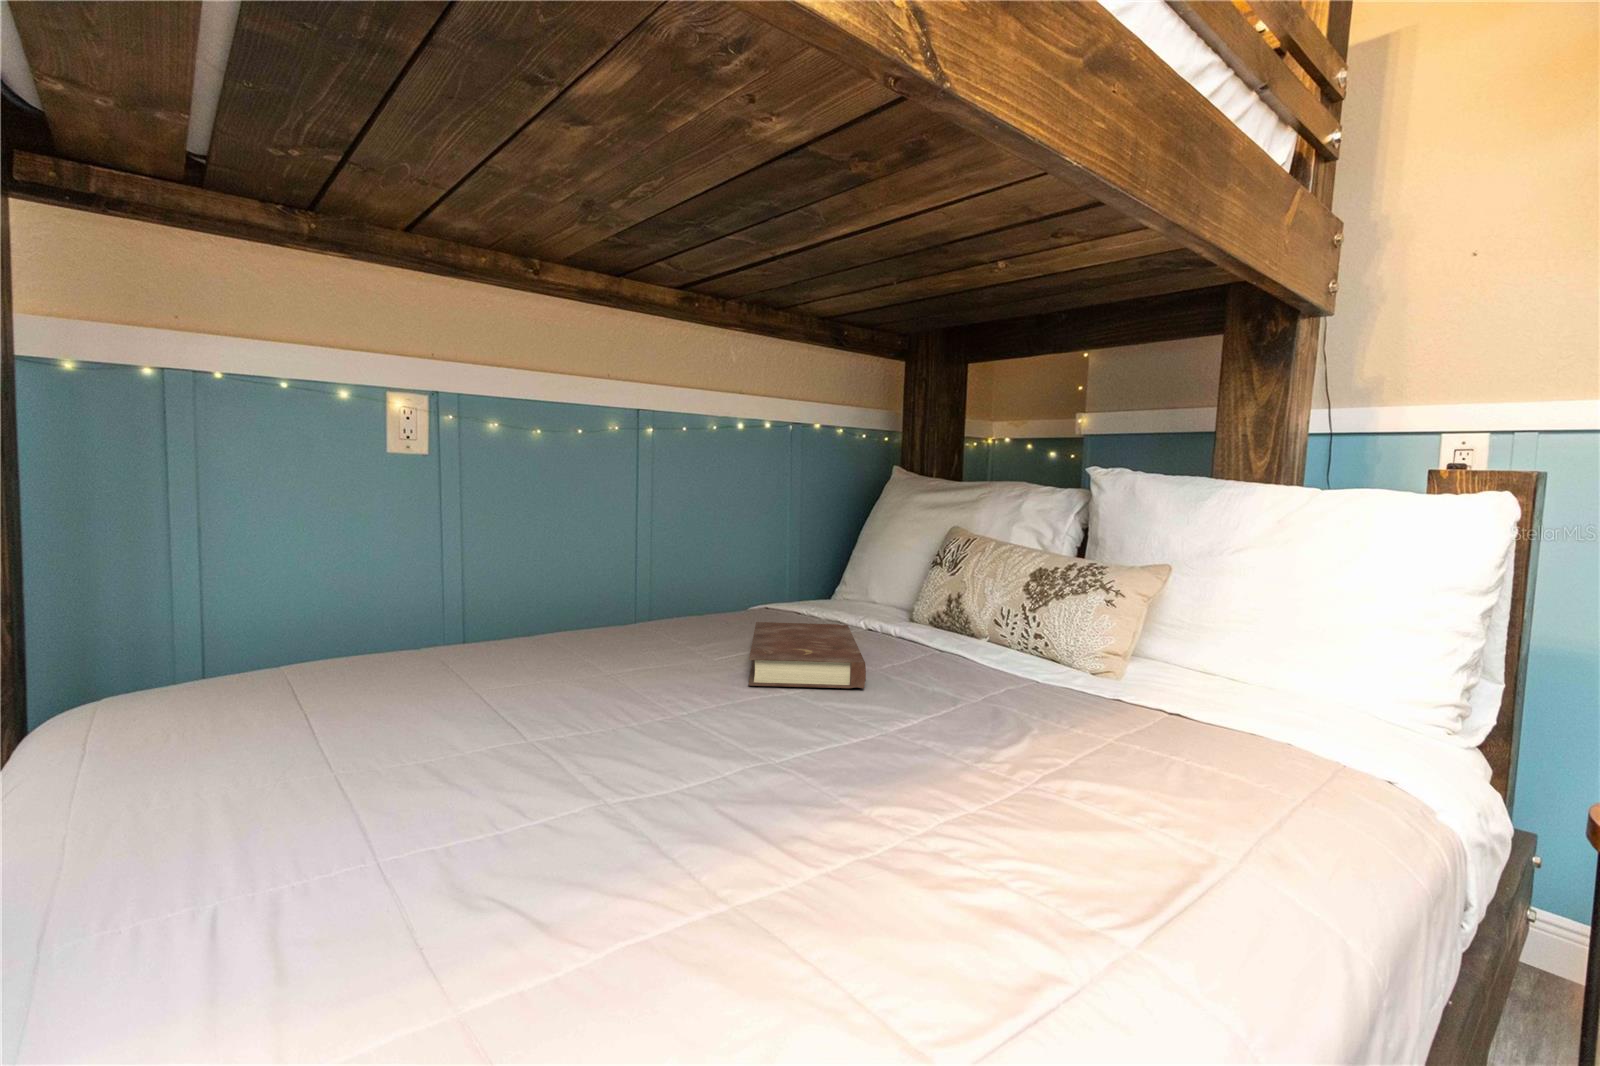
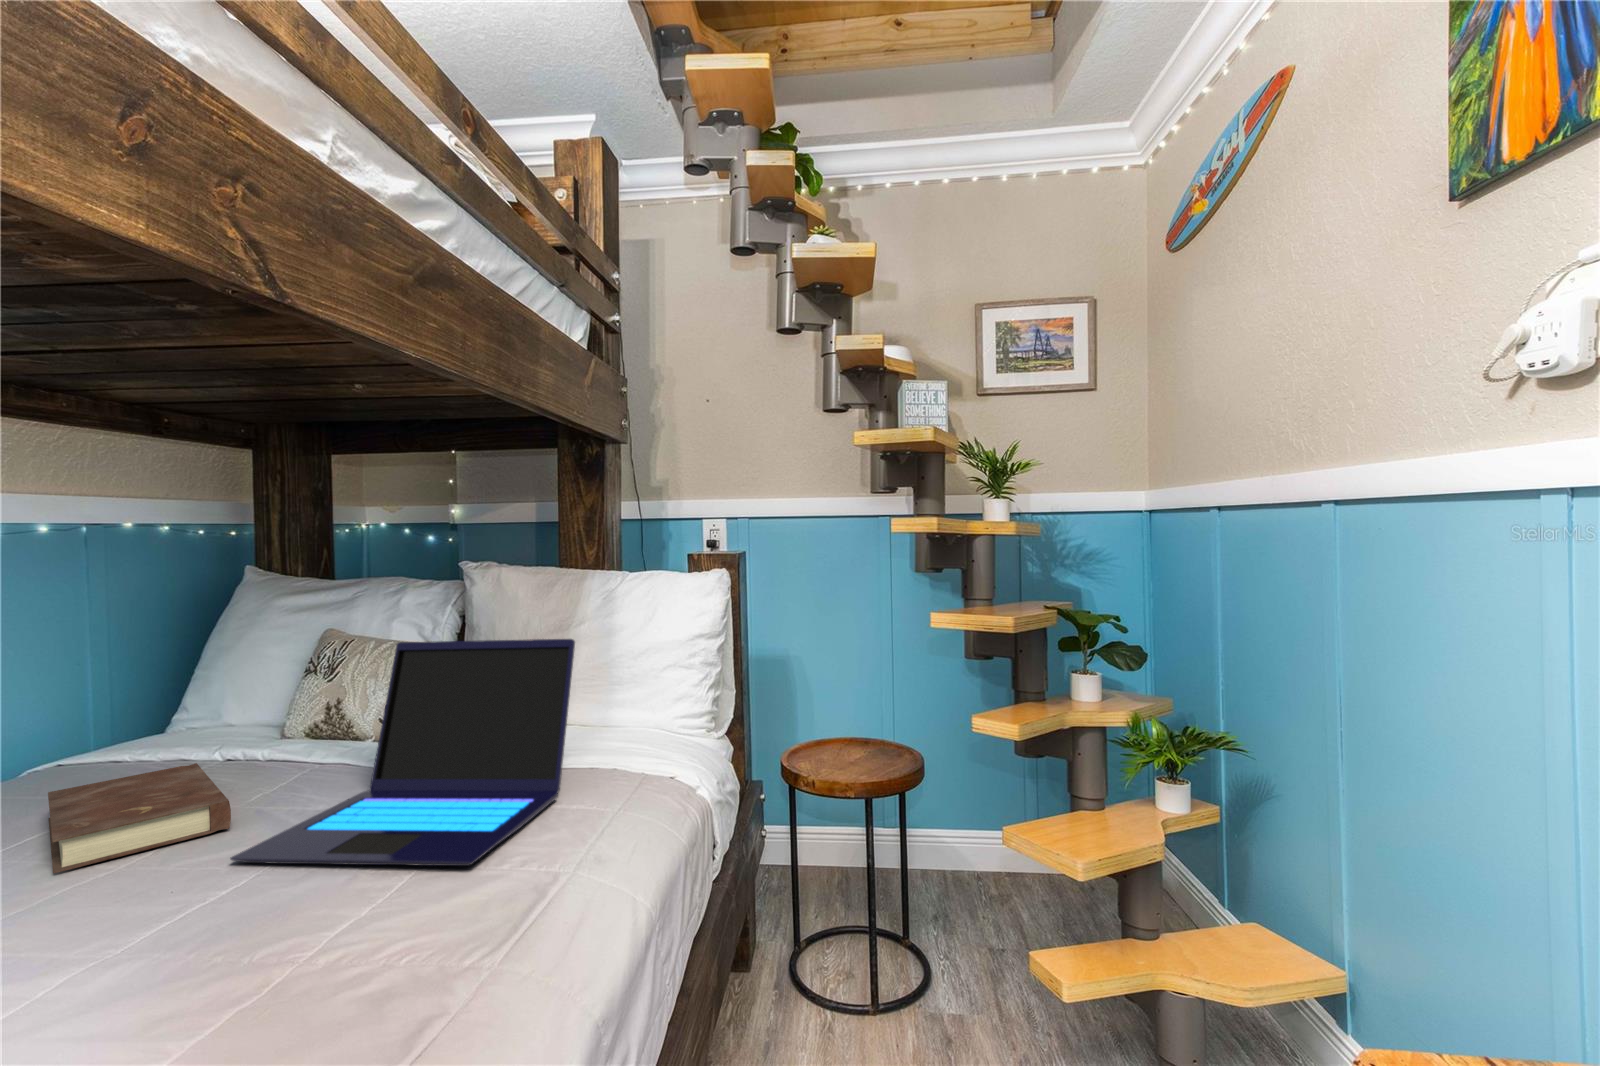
laptop: none [860,538,1249,815] -> present [230,639,575,866]

